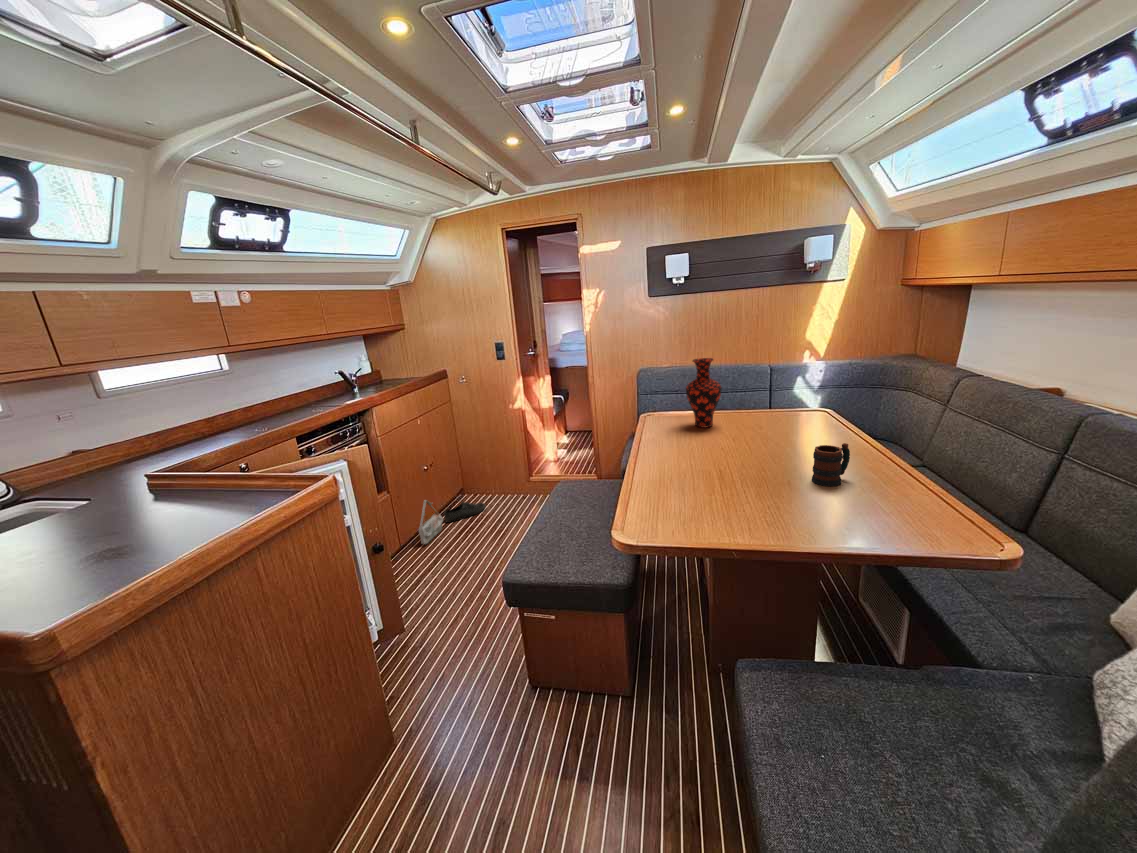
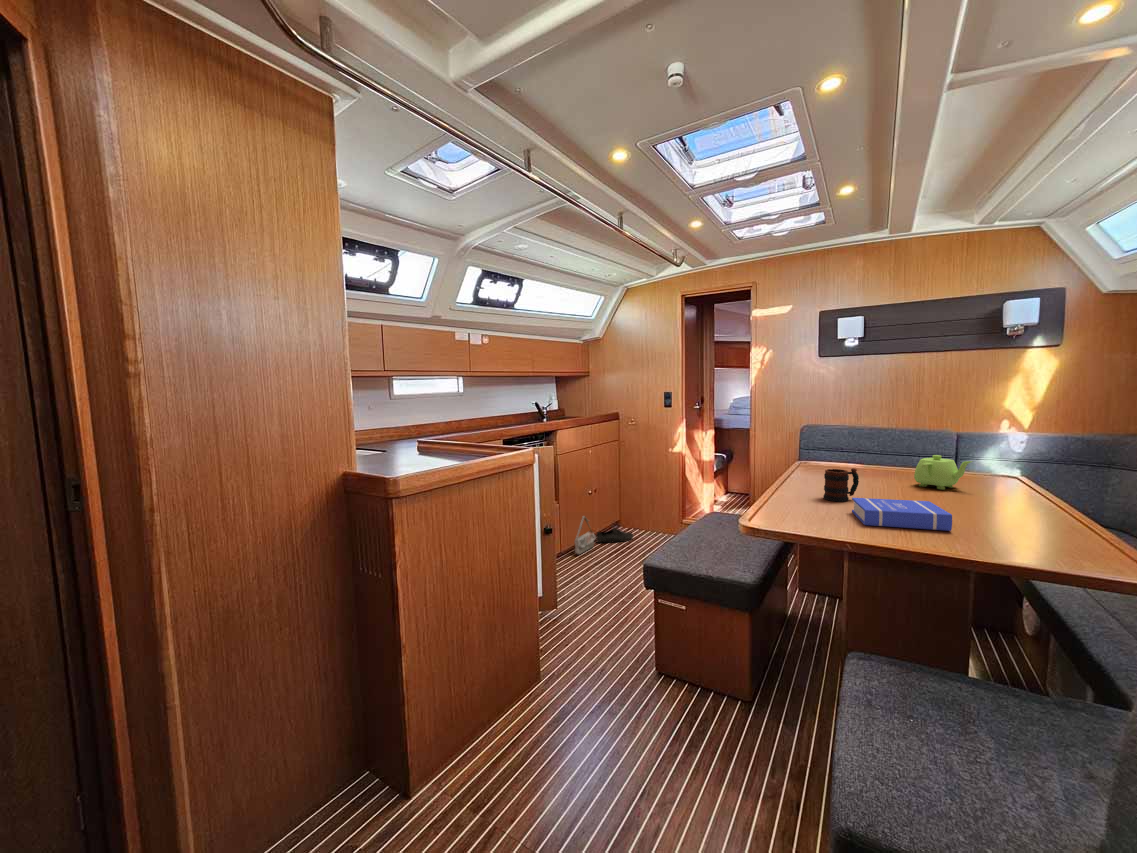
vase: present [686,358,721,427] -> none [843,407,884,475]
teapot: none [751,405,800,439] -> present [914,455,972,490]
mug: present [812,443,850,486] -> present [823,468,859,502]
book: none [712,470,806,512] -> present [852,498,952,531]

